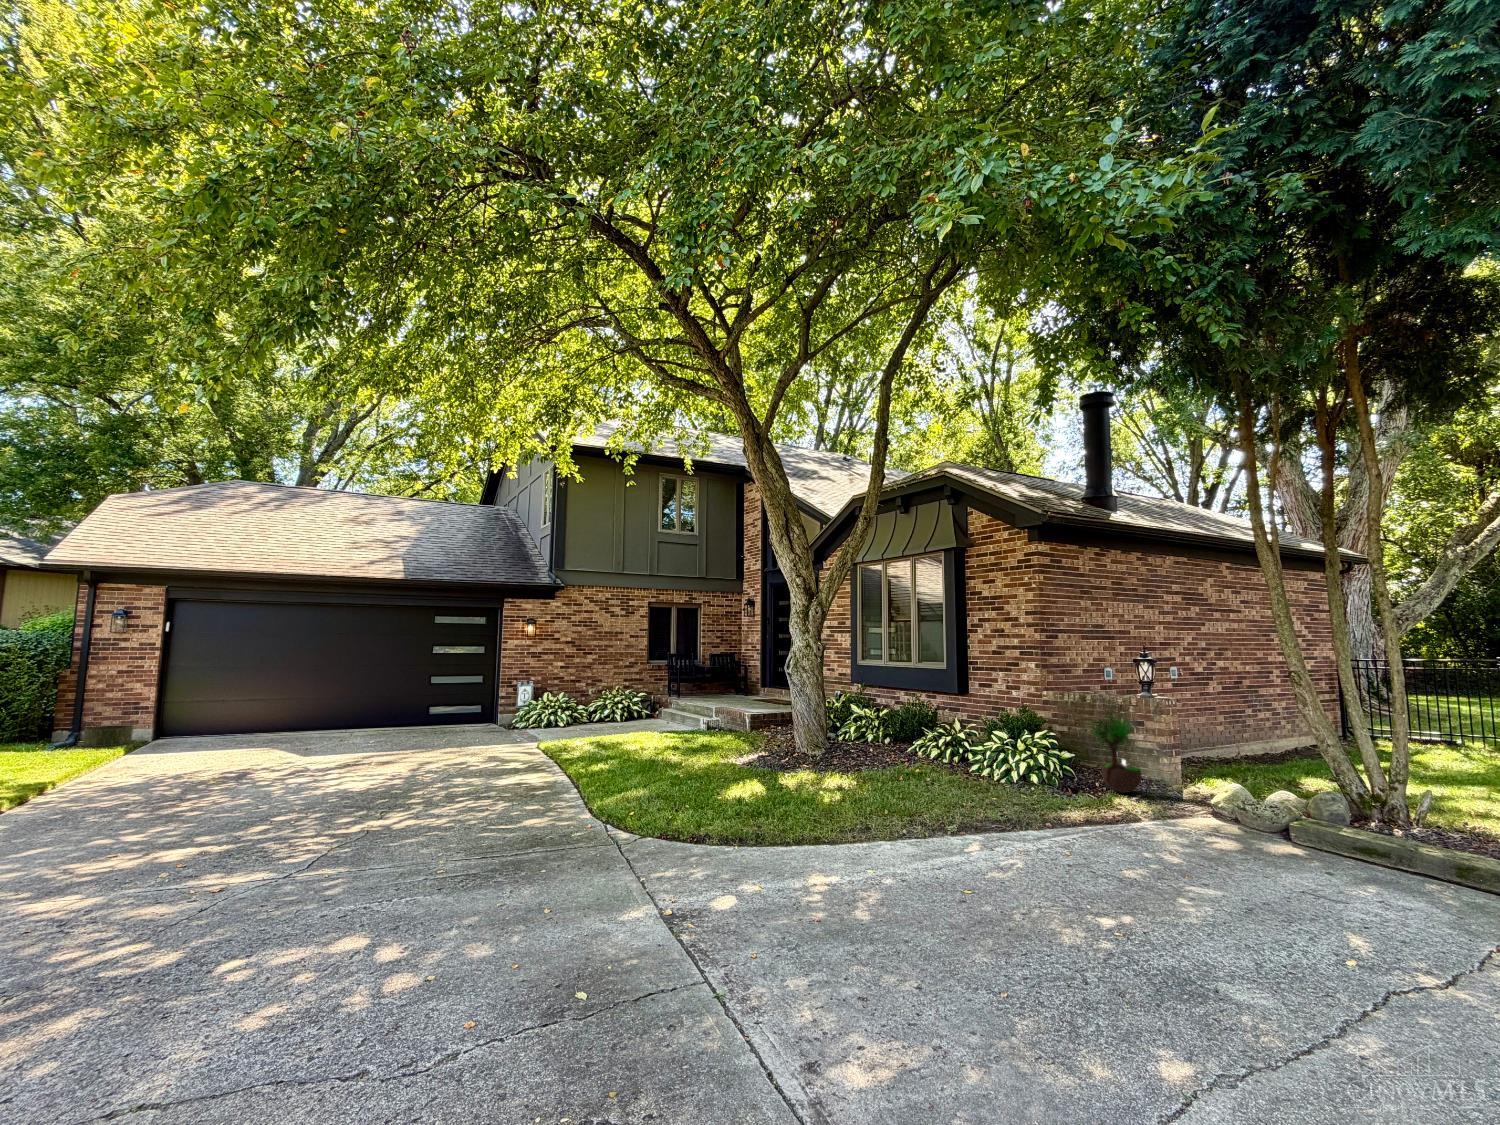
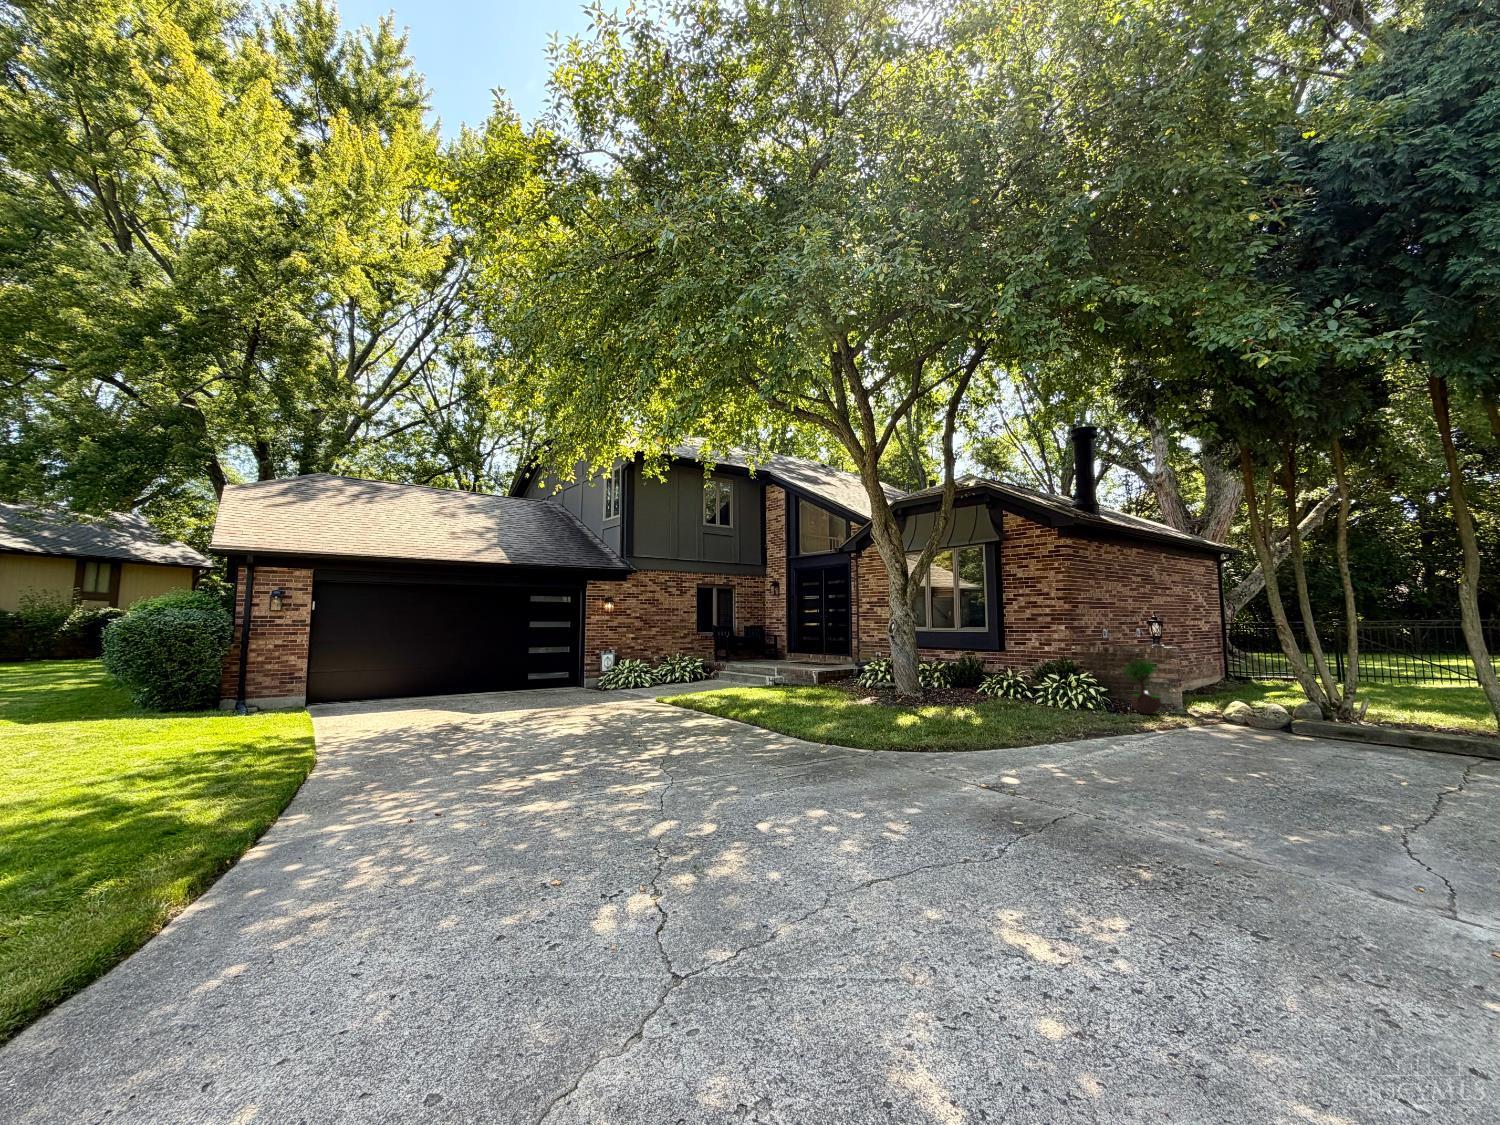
basket: present [83,723,133,747] -> none [233,687,278,711]

